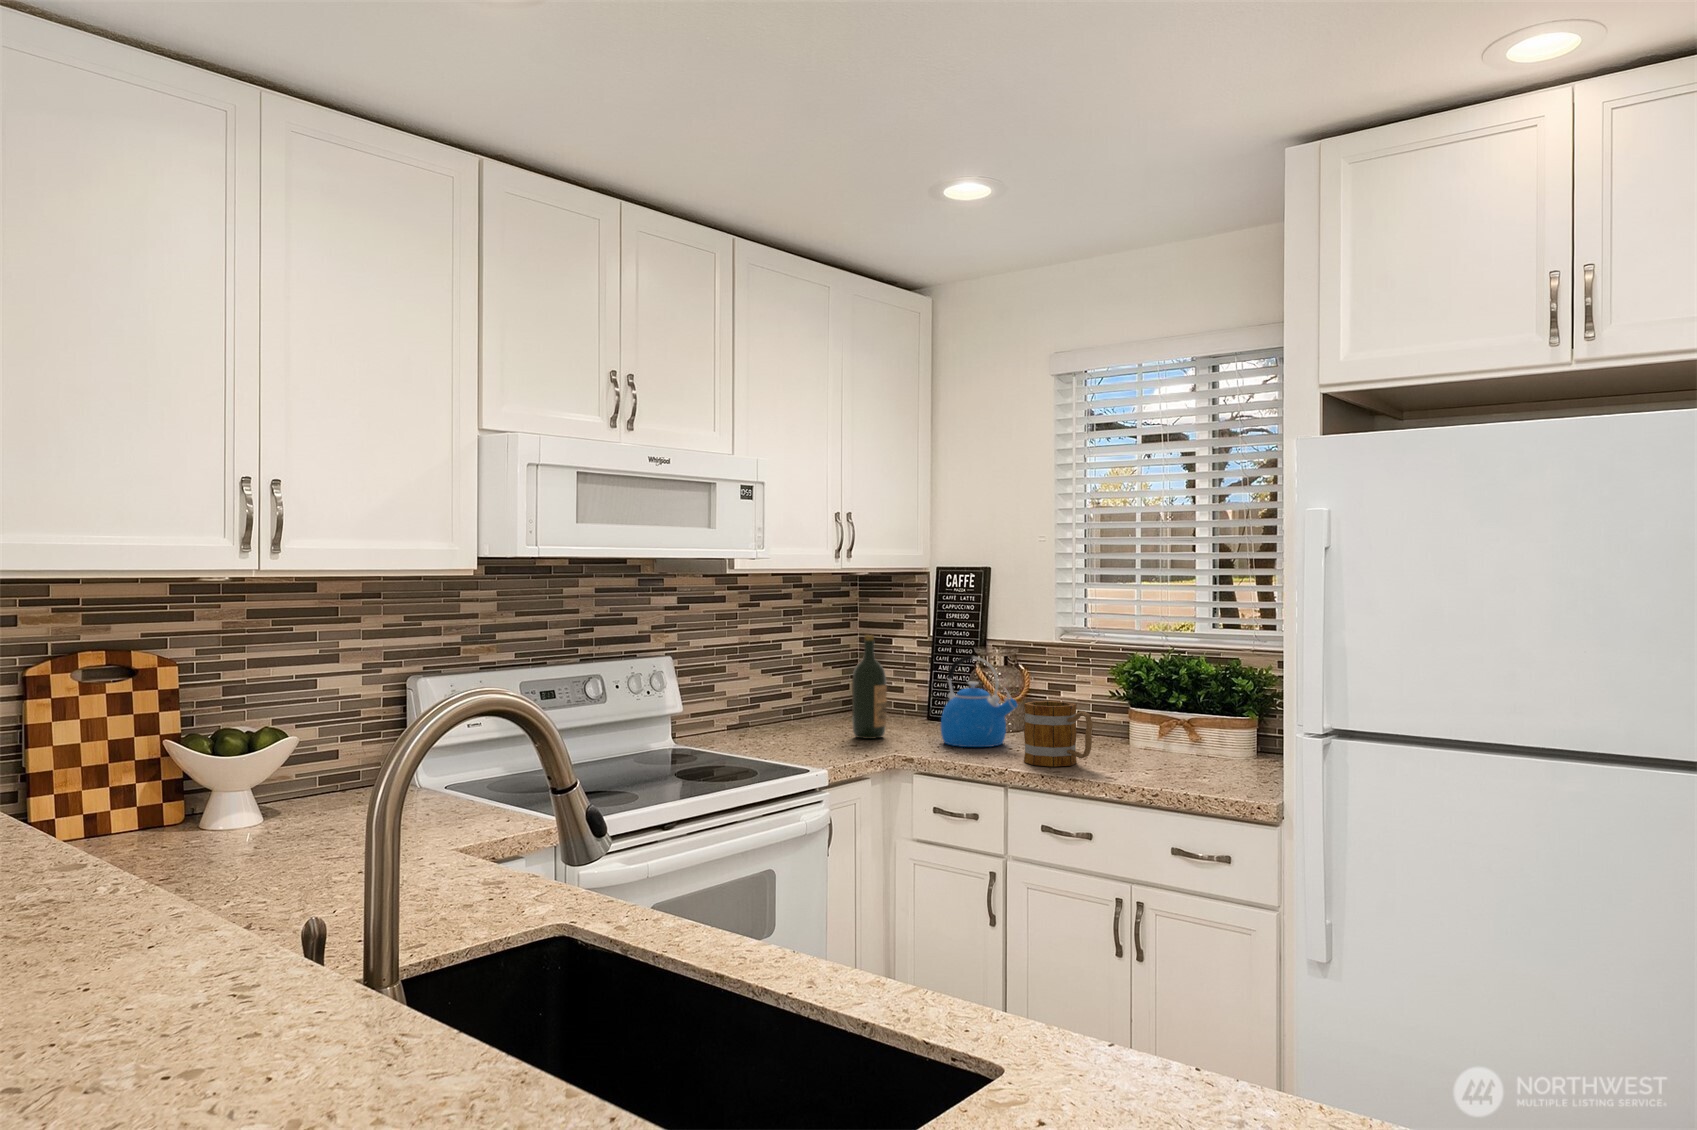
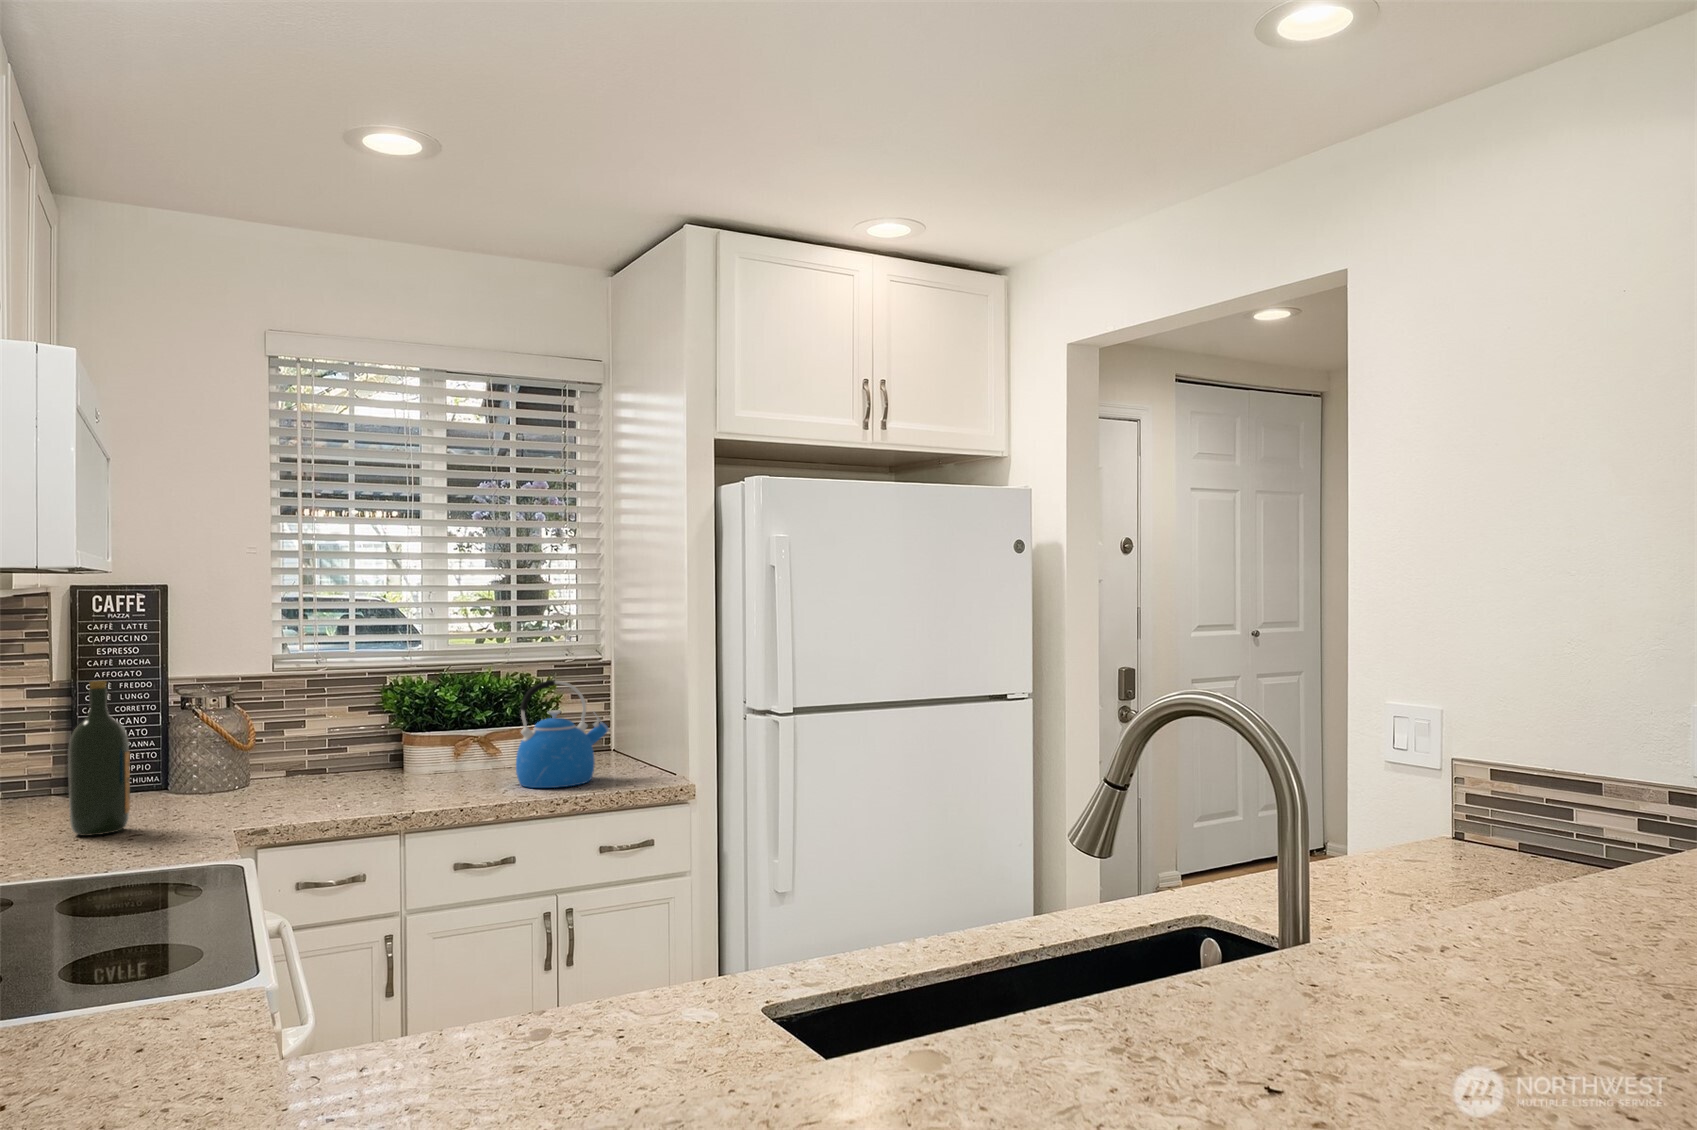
kettle: present [941,655,1017,747] -> present [516,680,609,788]
mug: present [1024,701,1093,767] -> none [392,729,484,804]

